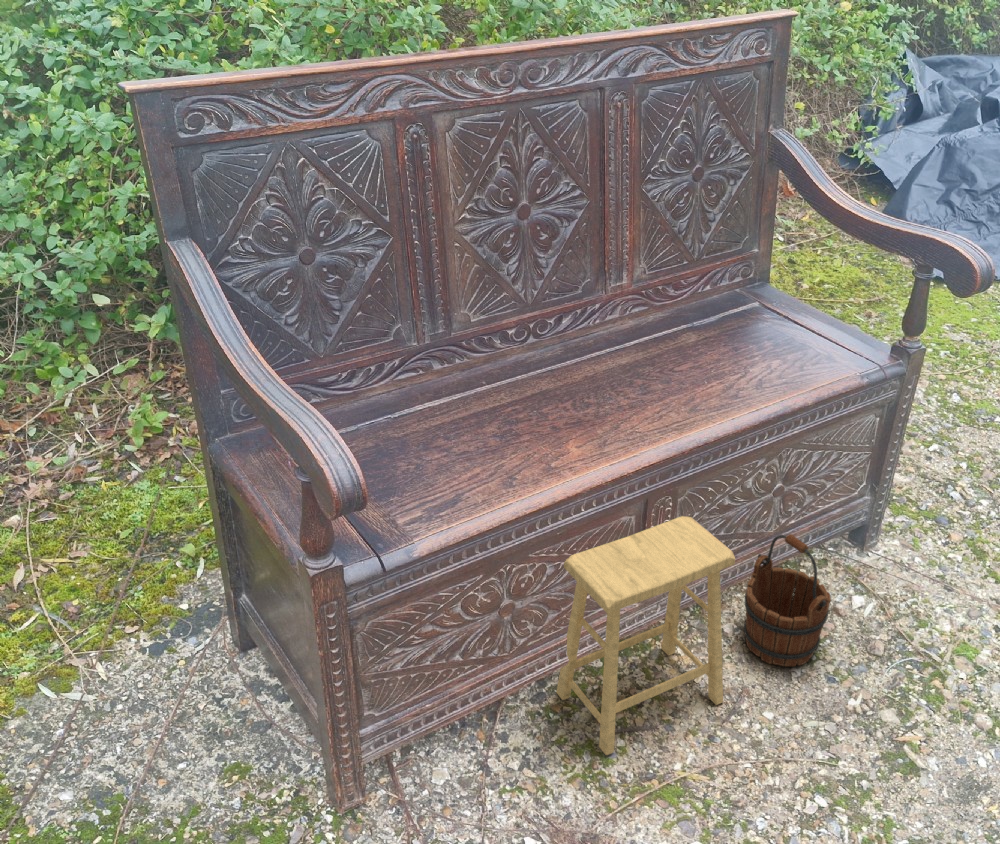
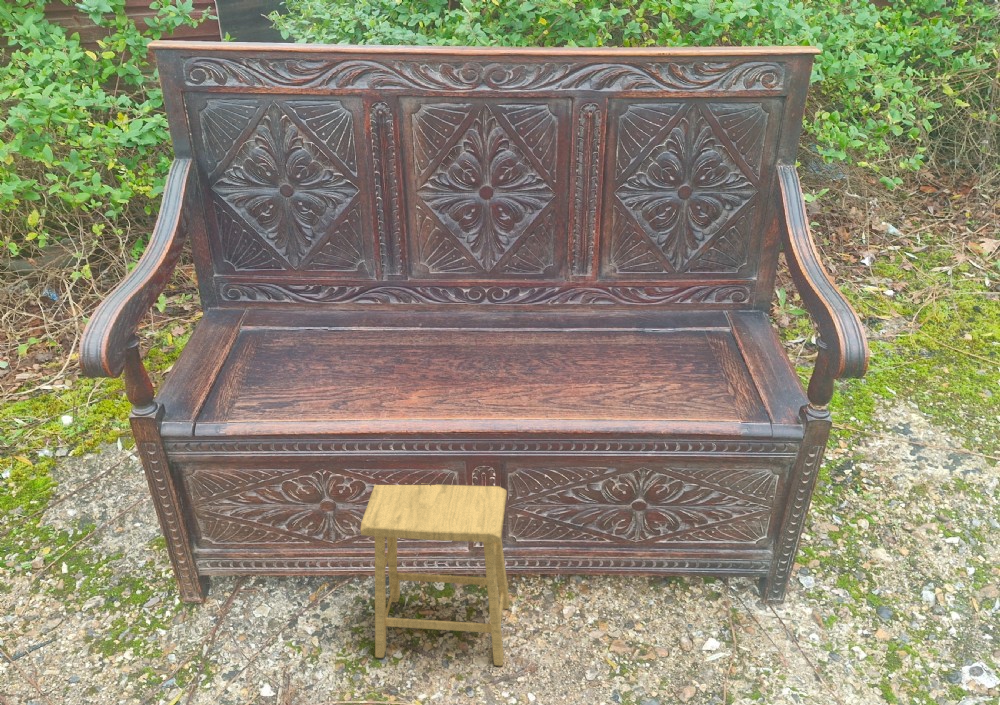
wooden bucket: present [744,534,831,666] -> none [563,542,643,671]

